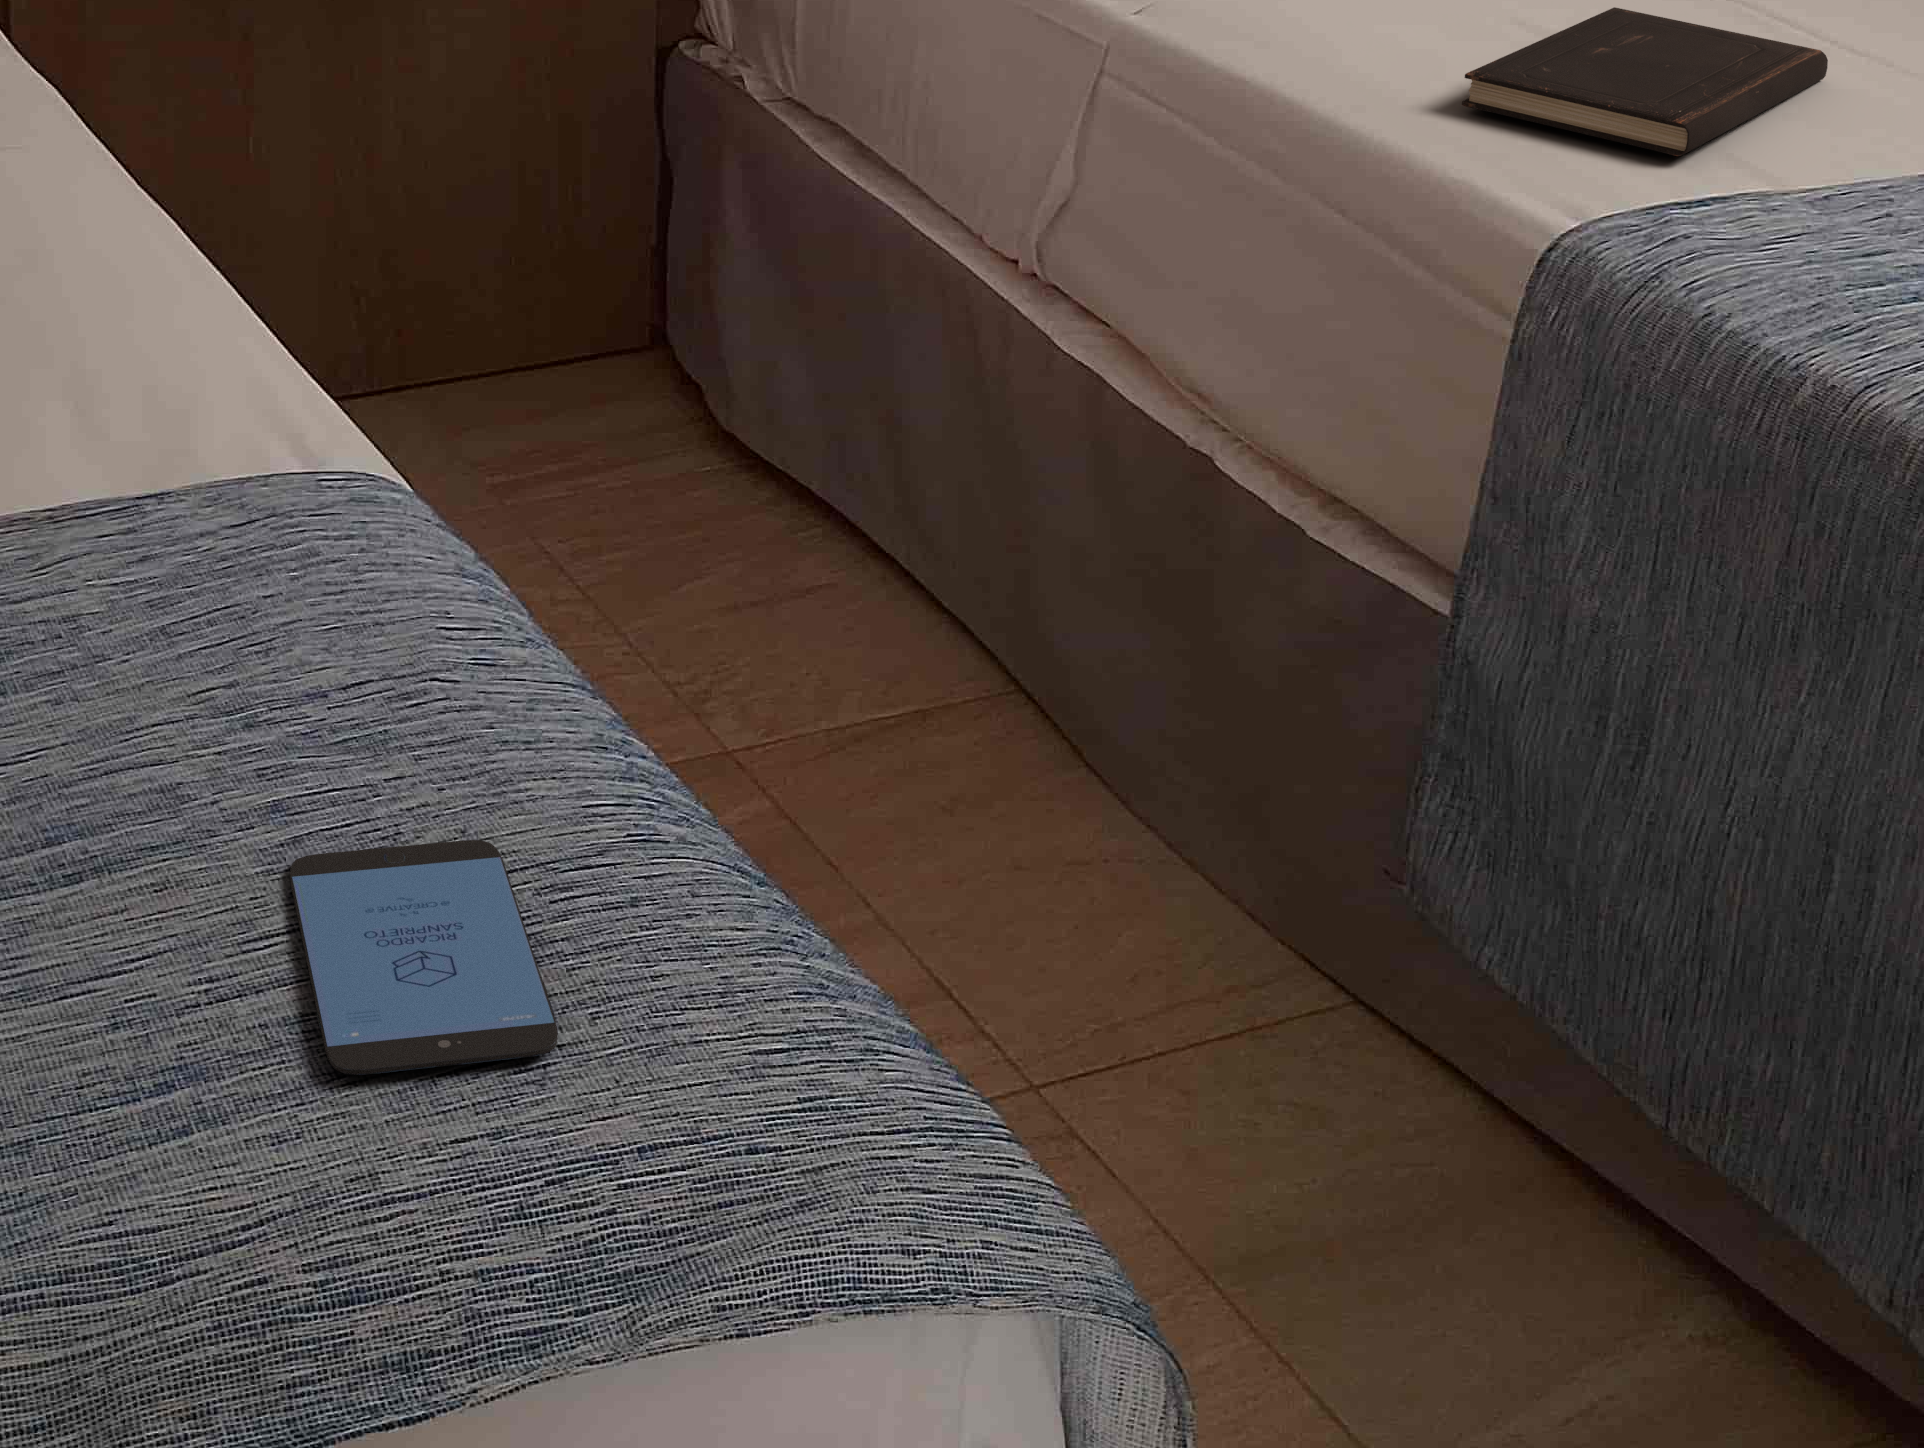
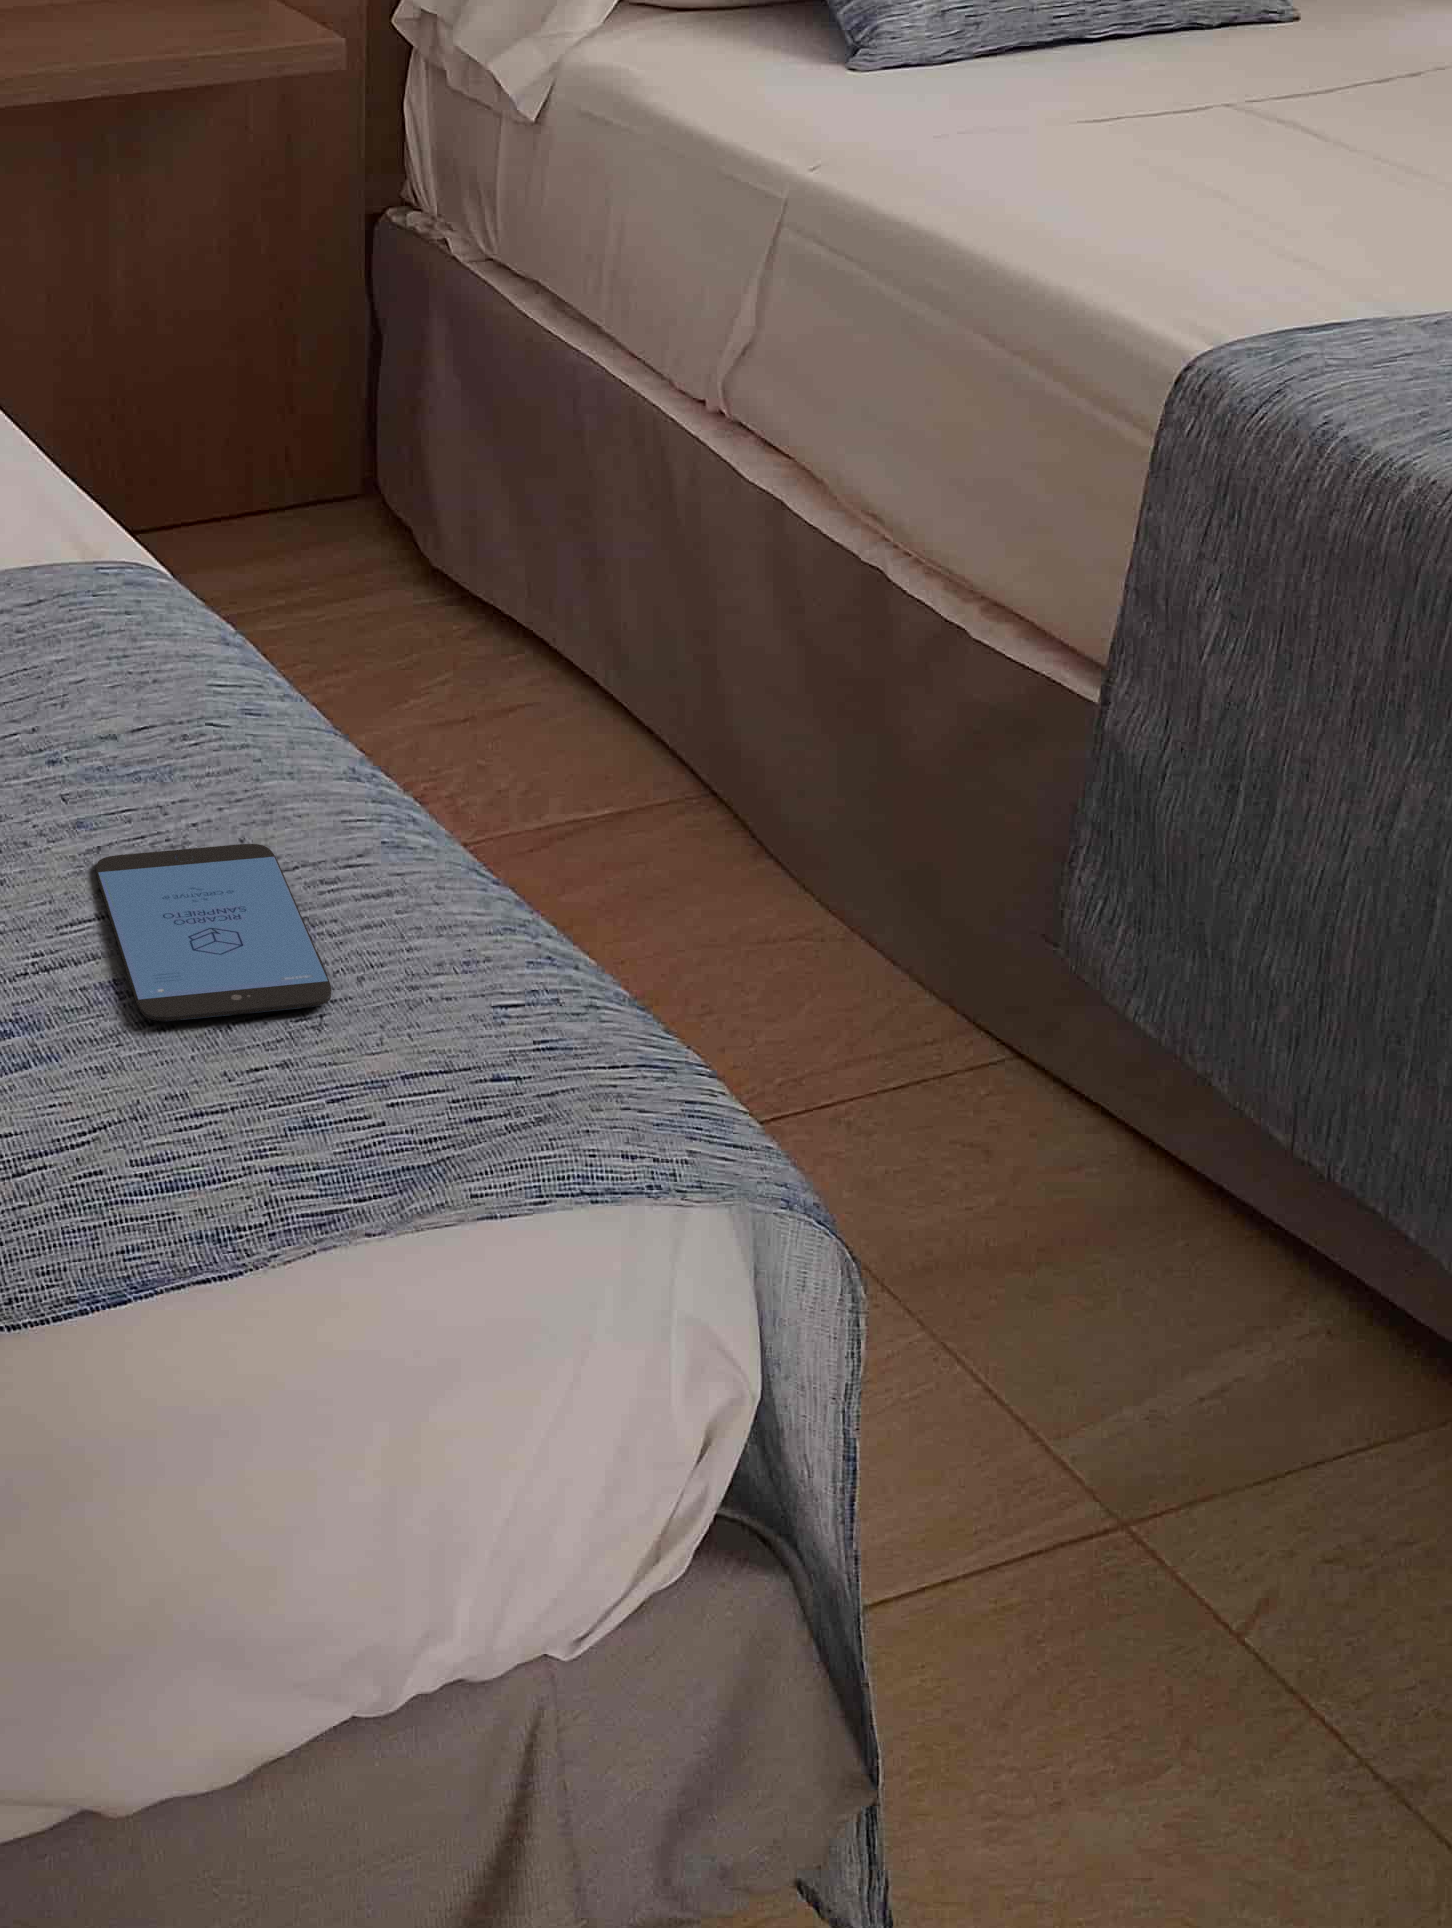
hardcover book: present [1462,7,1828,156] -> none [1105,155,1439,284]

